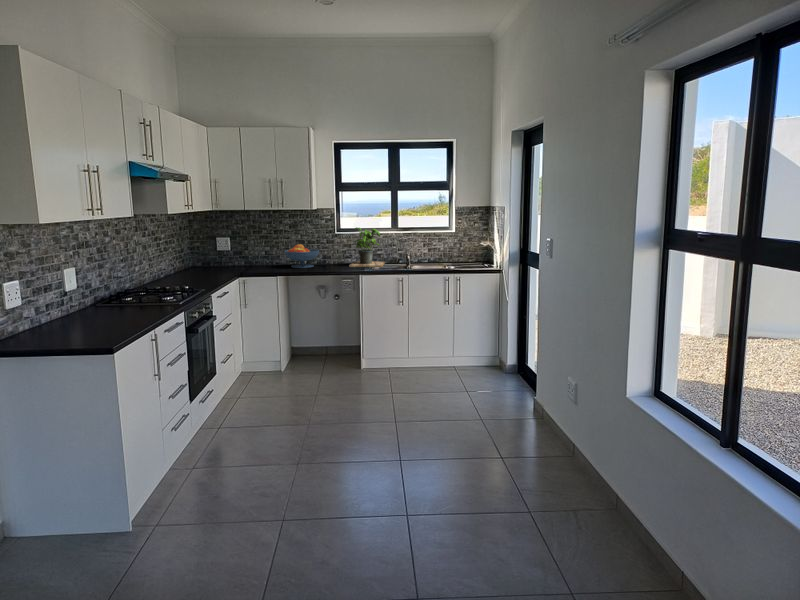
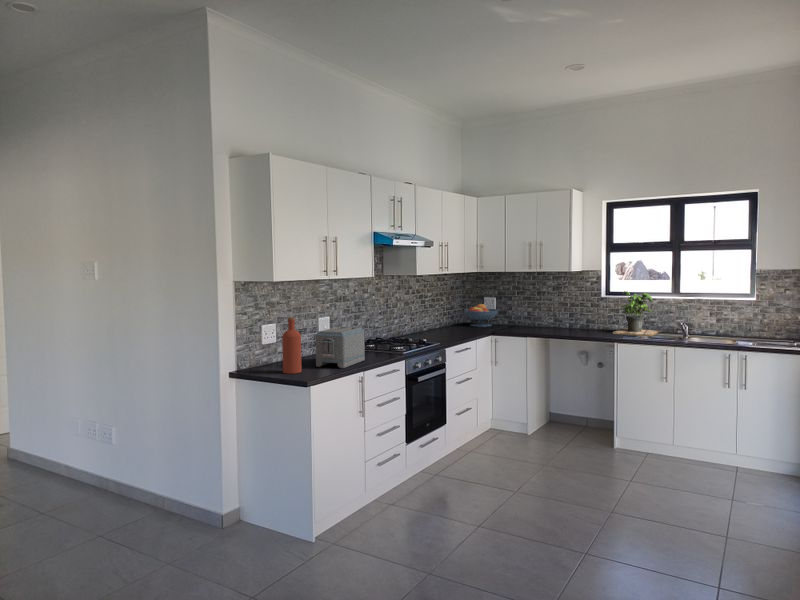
fruit bowl: present [284,244,319,268] -> present [465,304,498,327]
bottle: none [41,272,72,340] -> present [282,317,302,374]
toaster: none [79,278,135,328] -> present [316,327,365,368]

